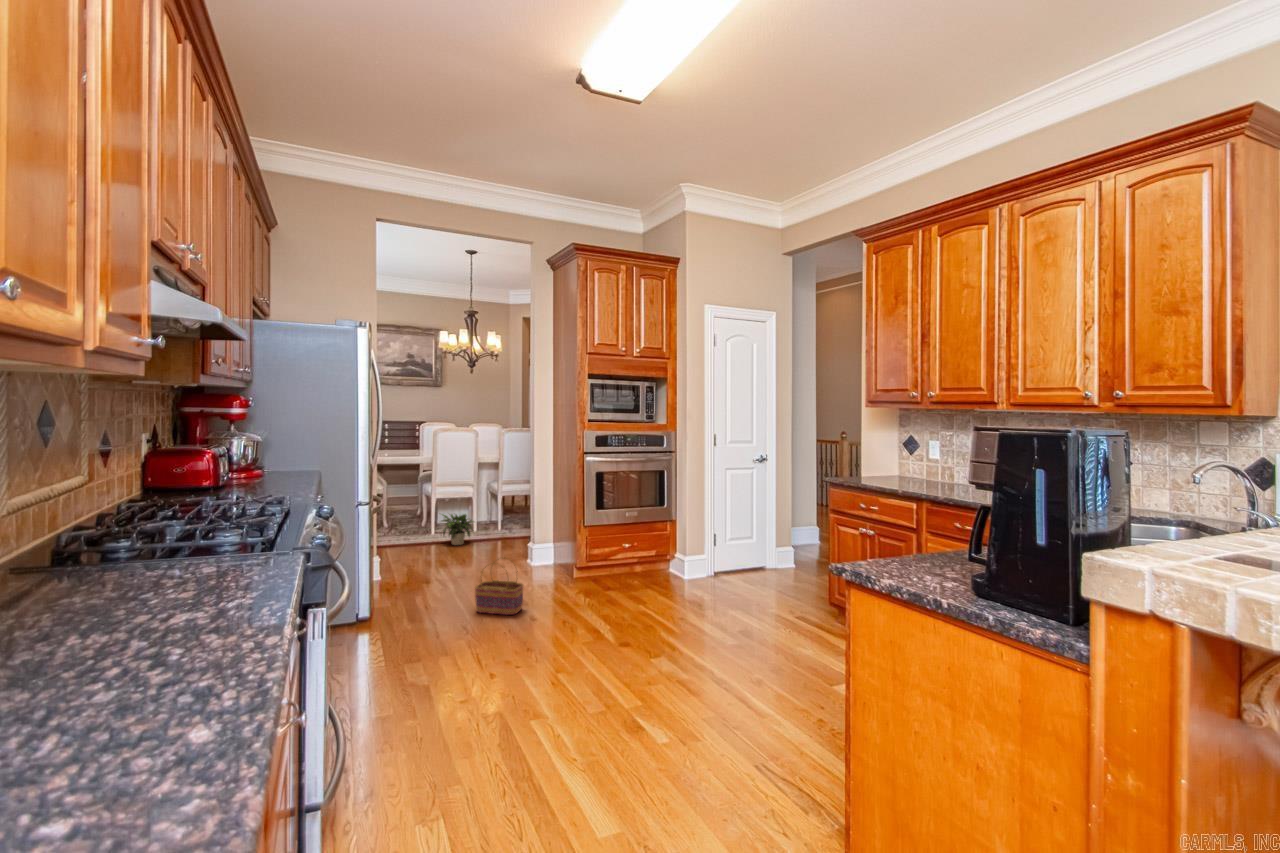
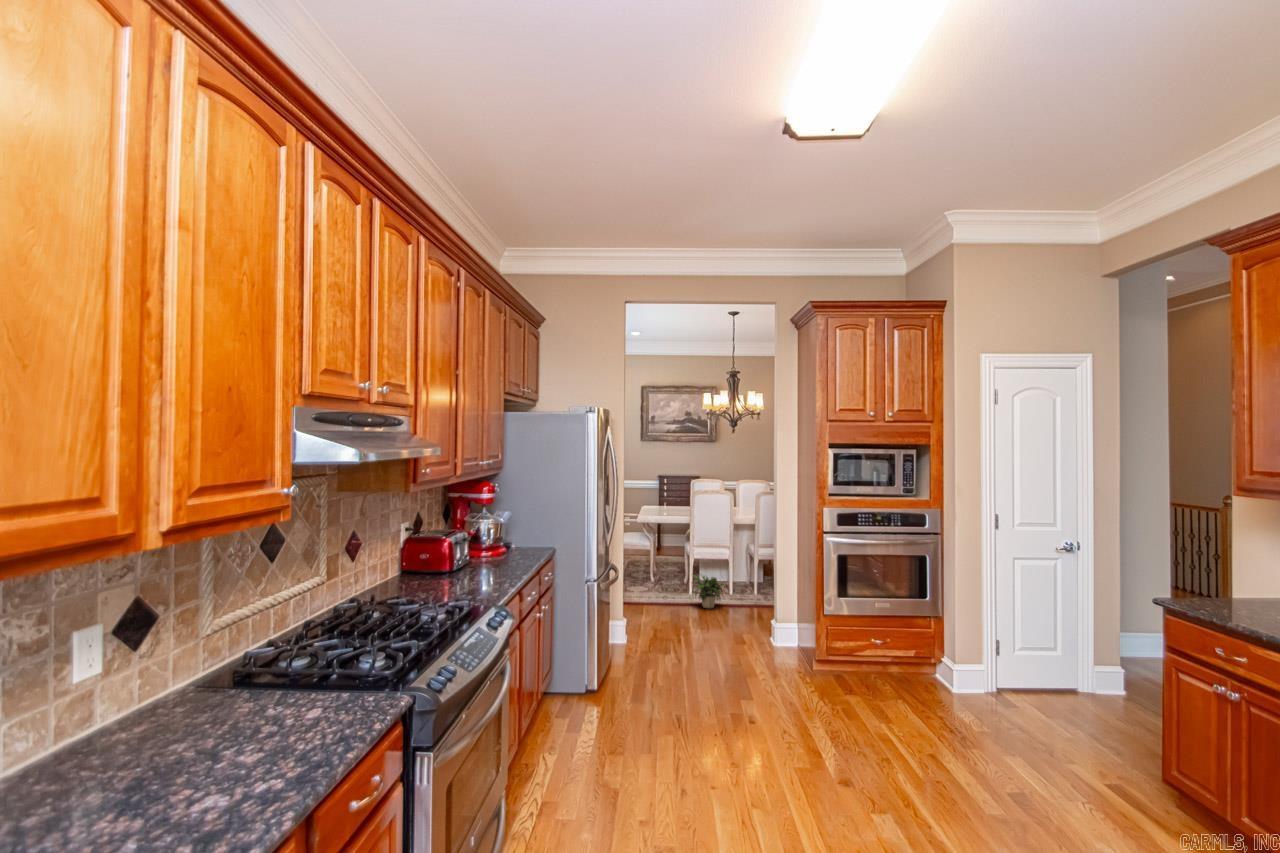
basket: present [475,558,523,615] -> none [695,641,746,707]

